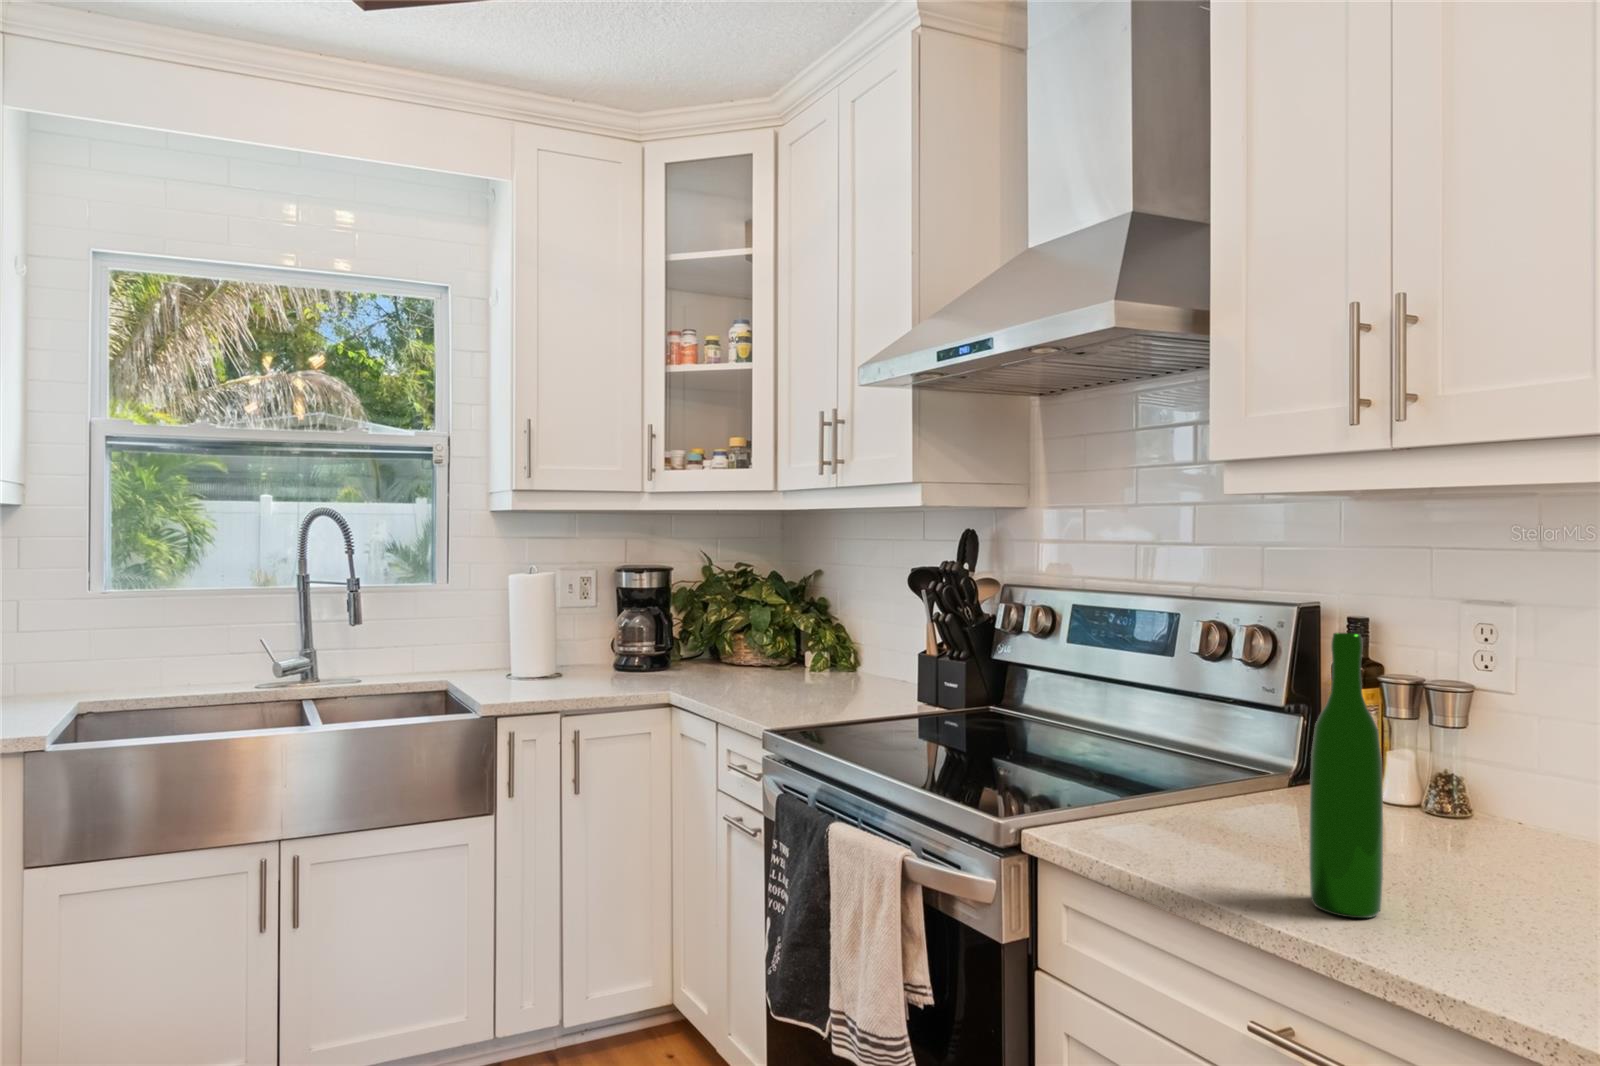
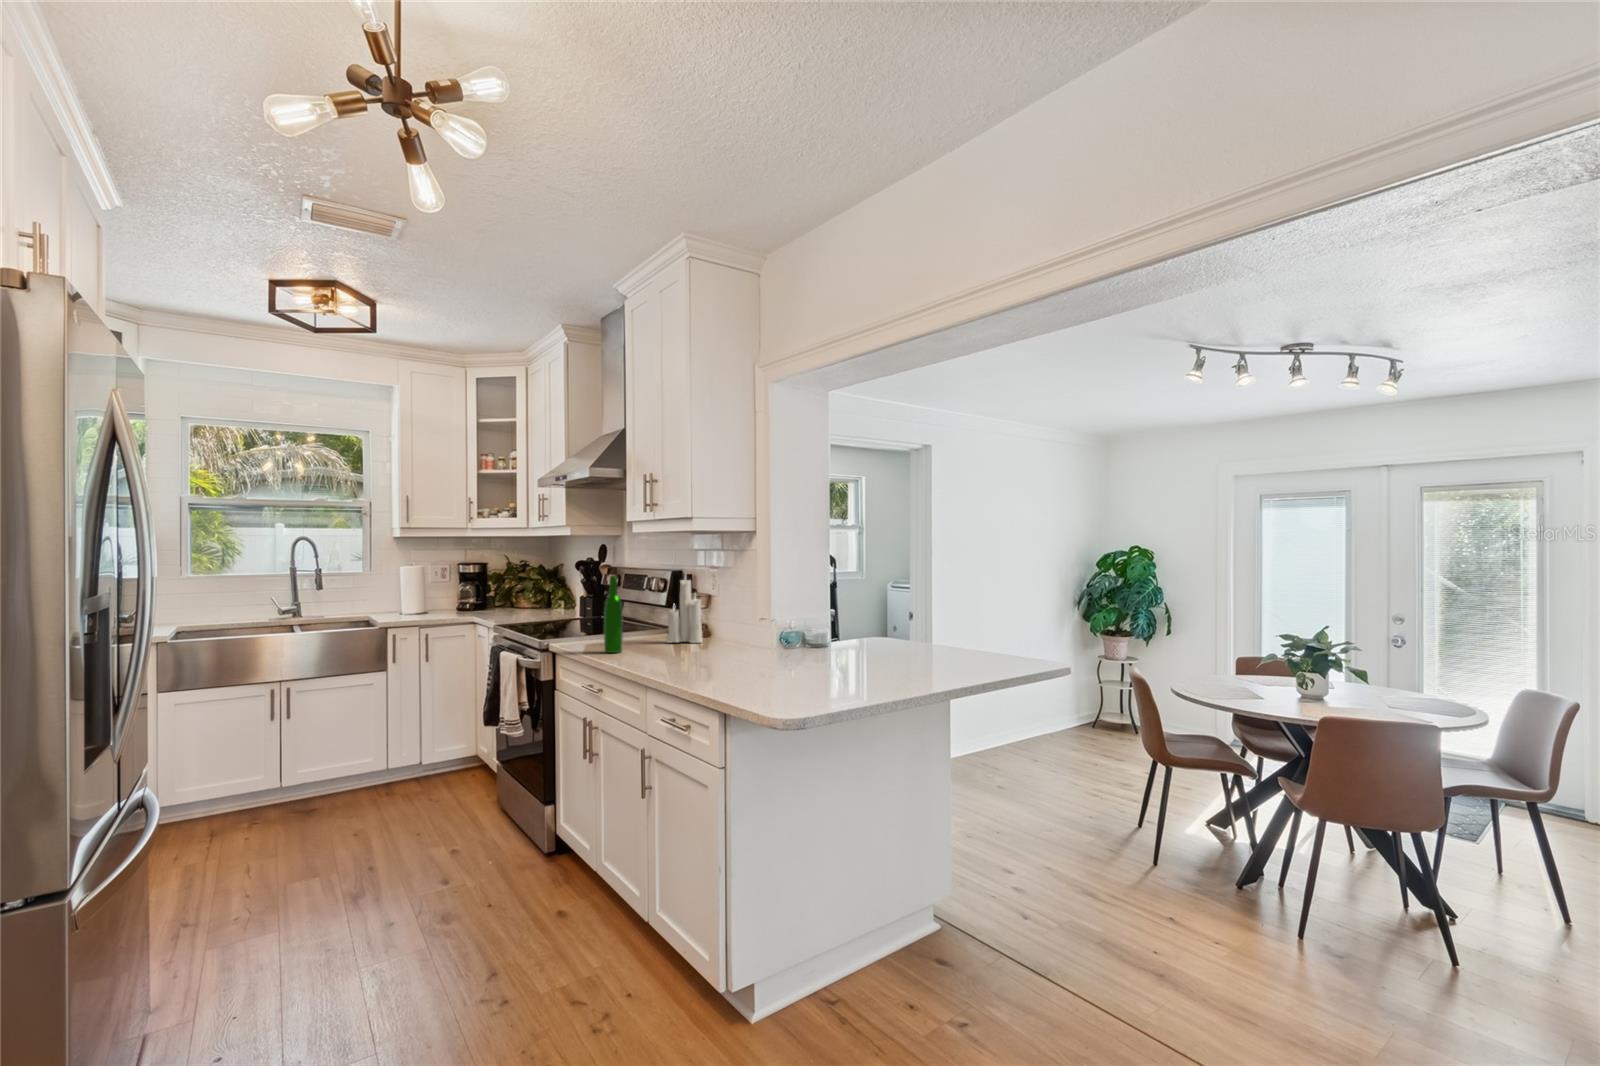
candle: none [1419,600,1558,860] -> present [667,579,703,643]

